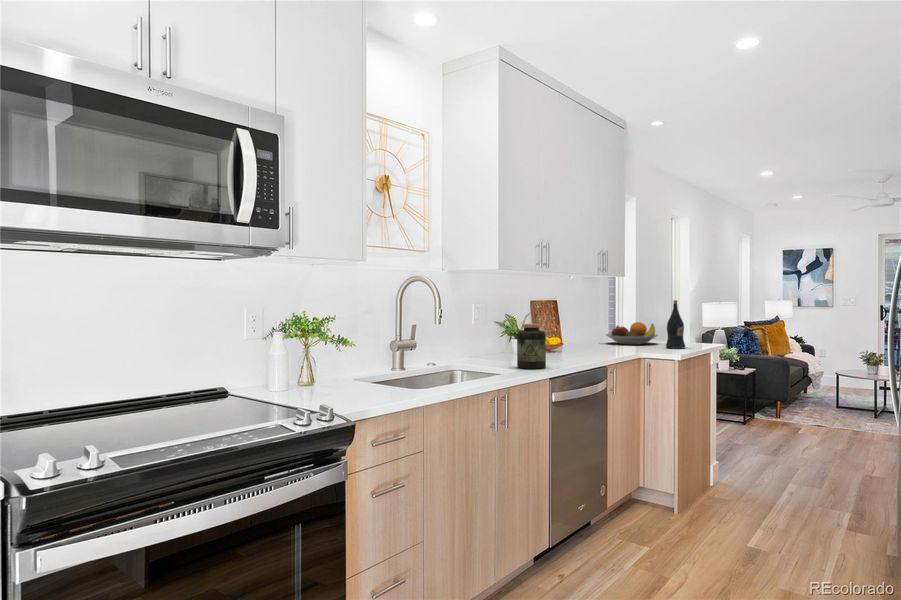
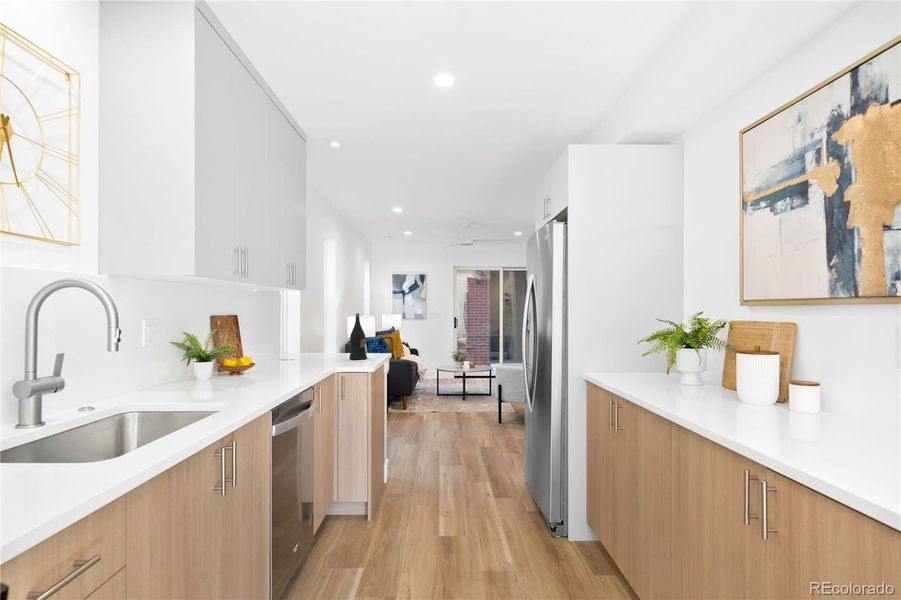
fruit bowl: present [606,322,658,345] -> none [284,336,336,359]
jar: present [517,324,546,369] -> none [221,343,259,399]

